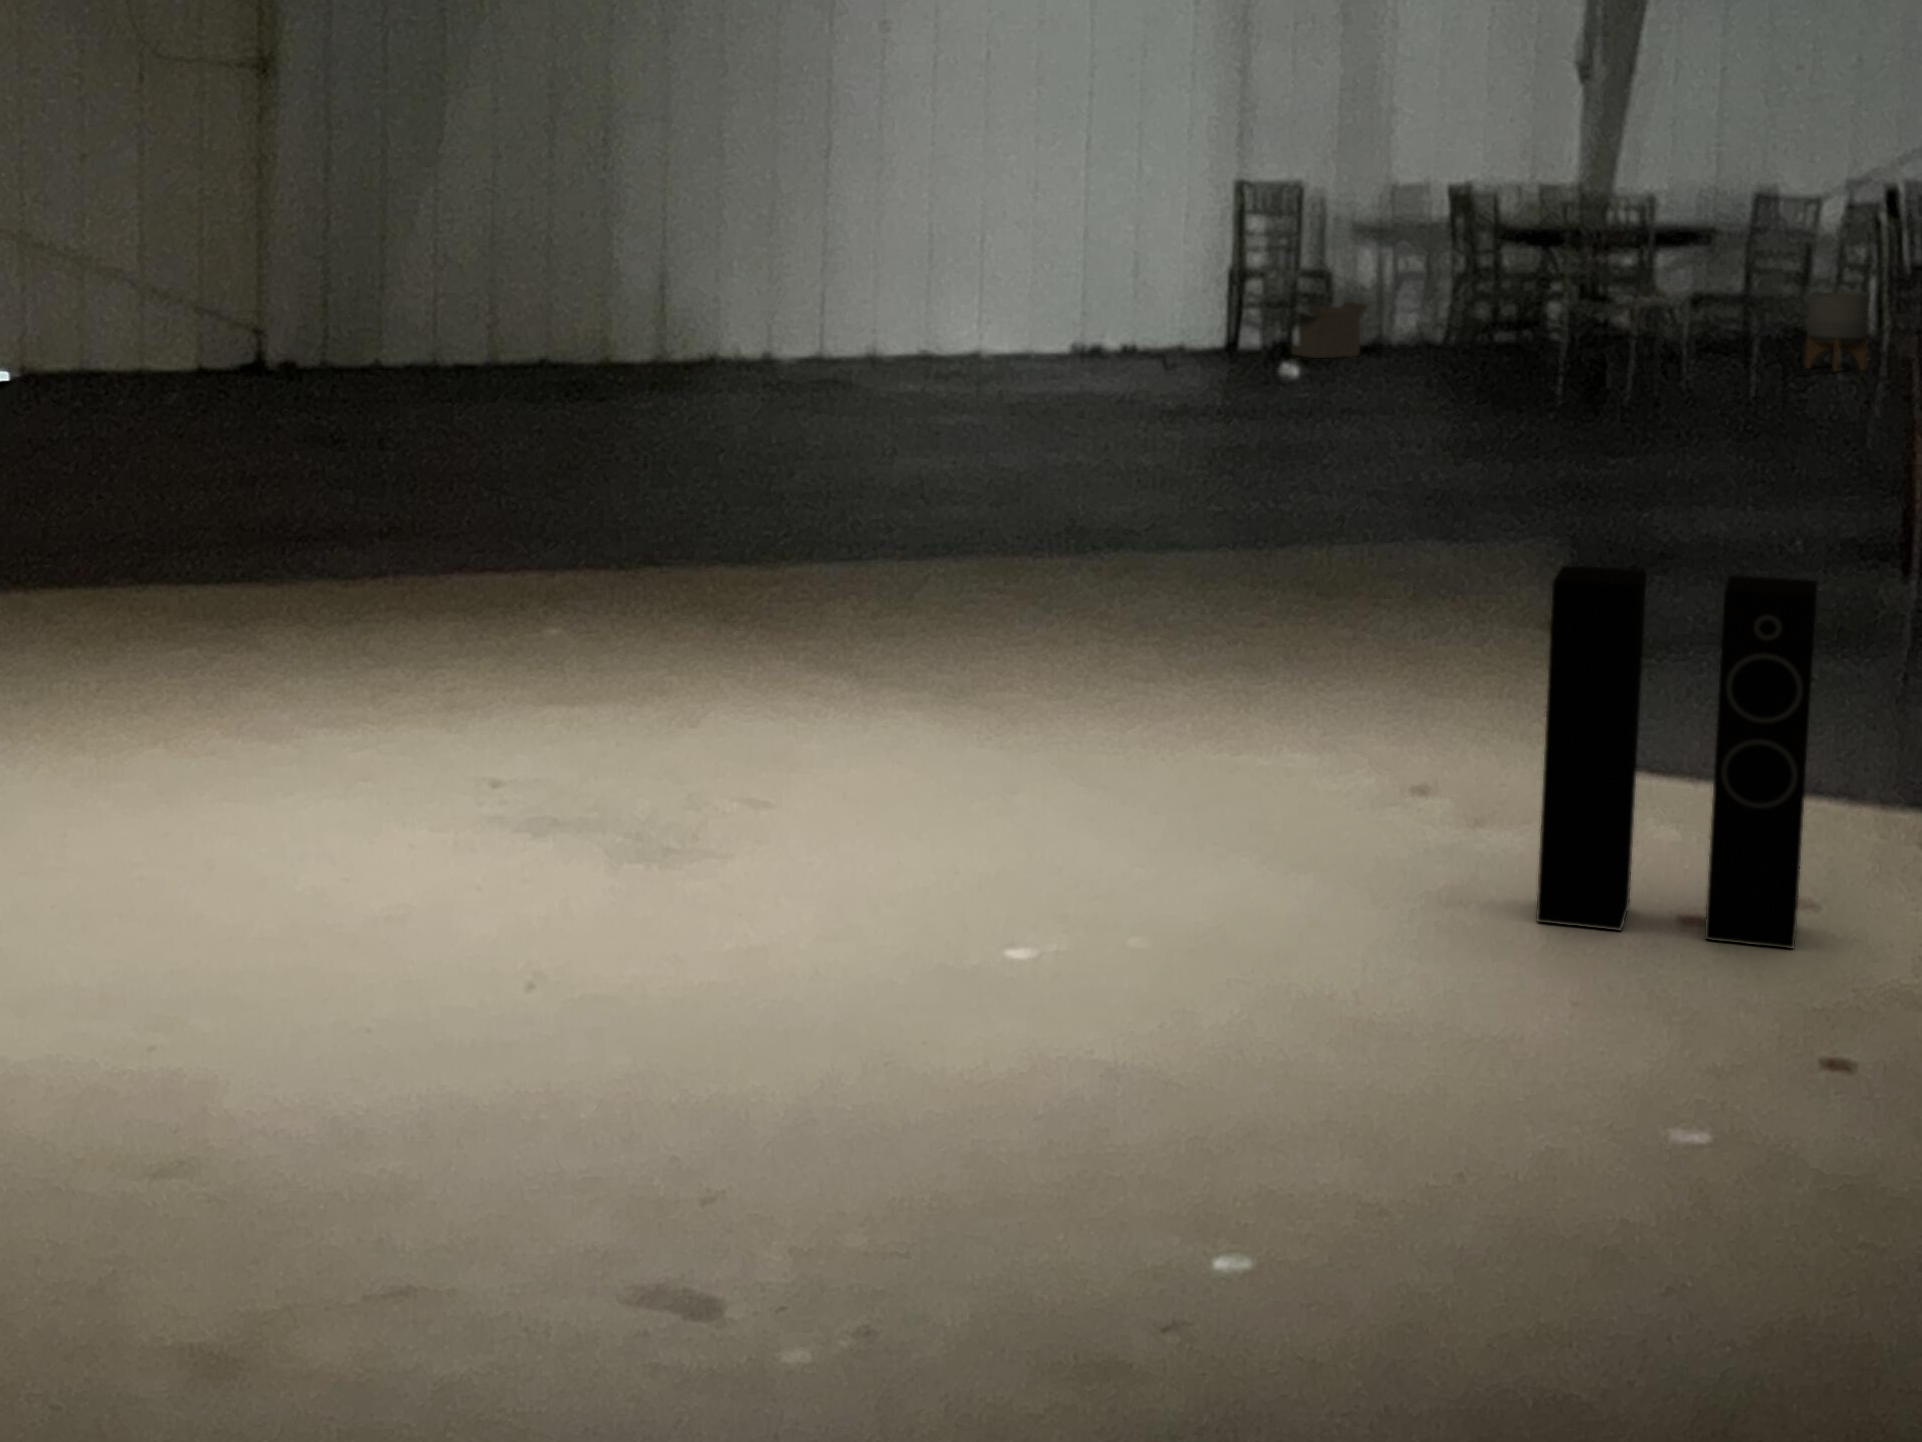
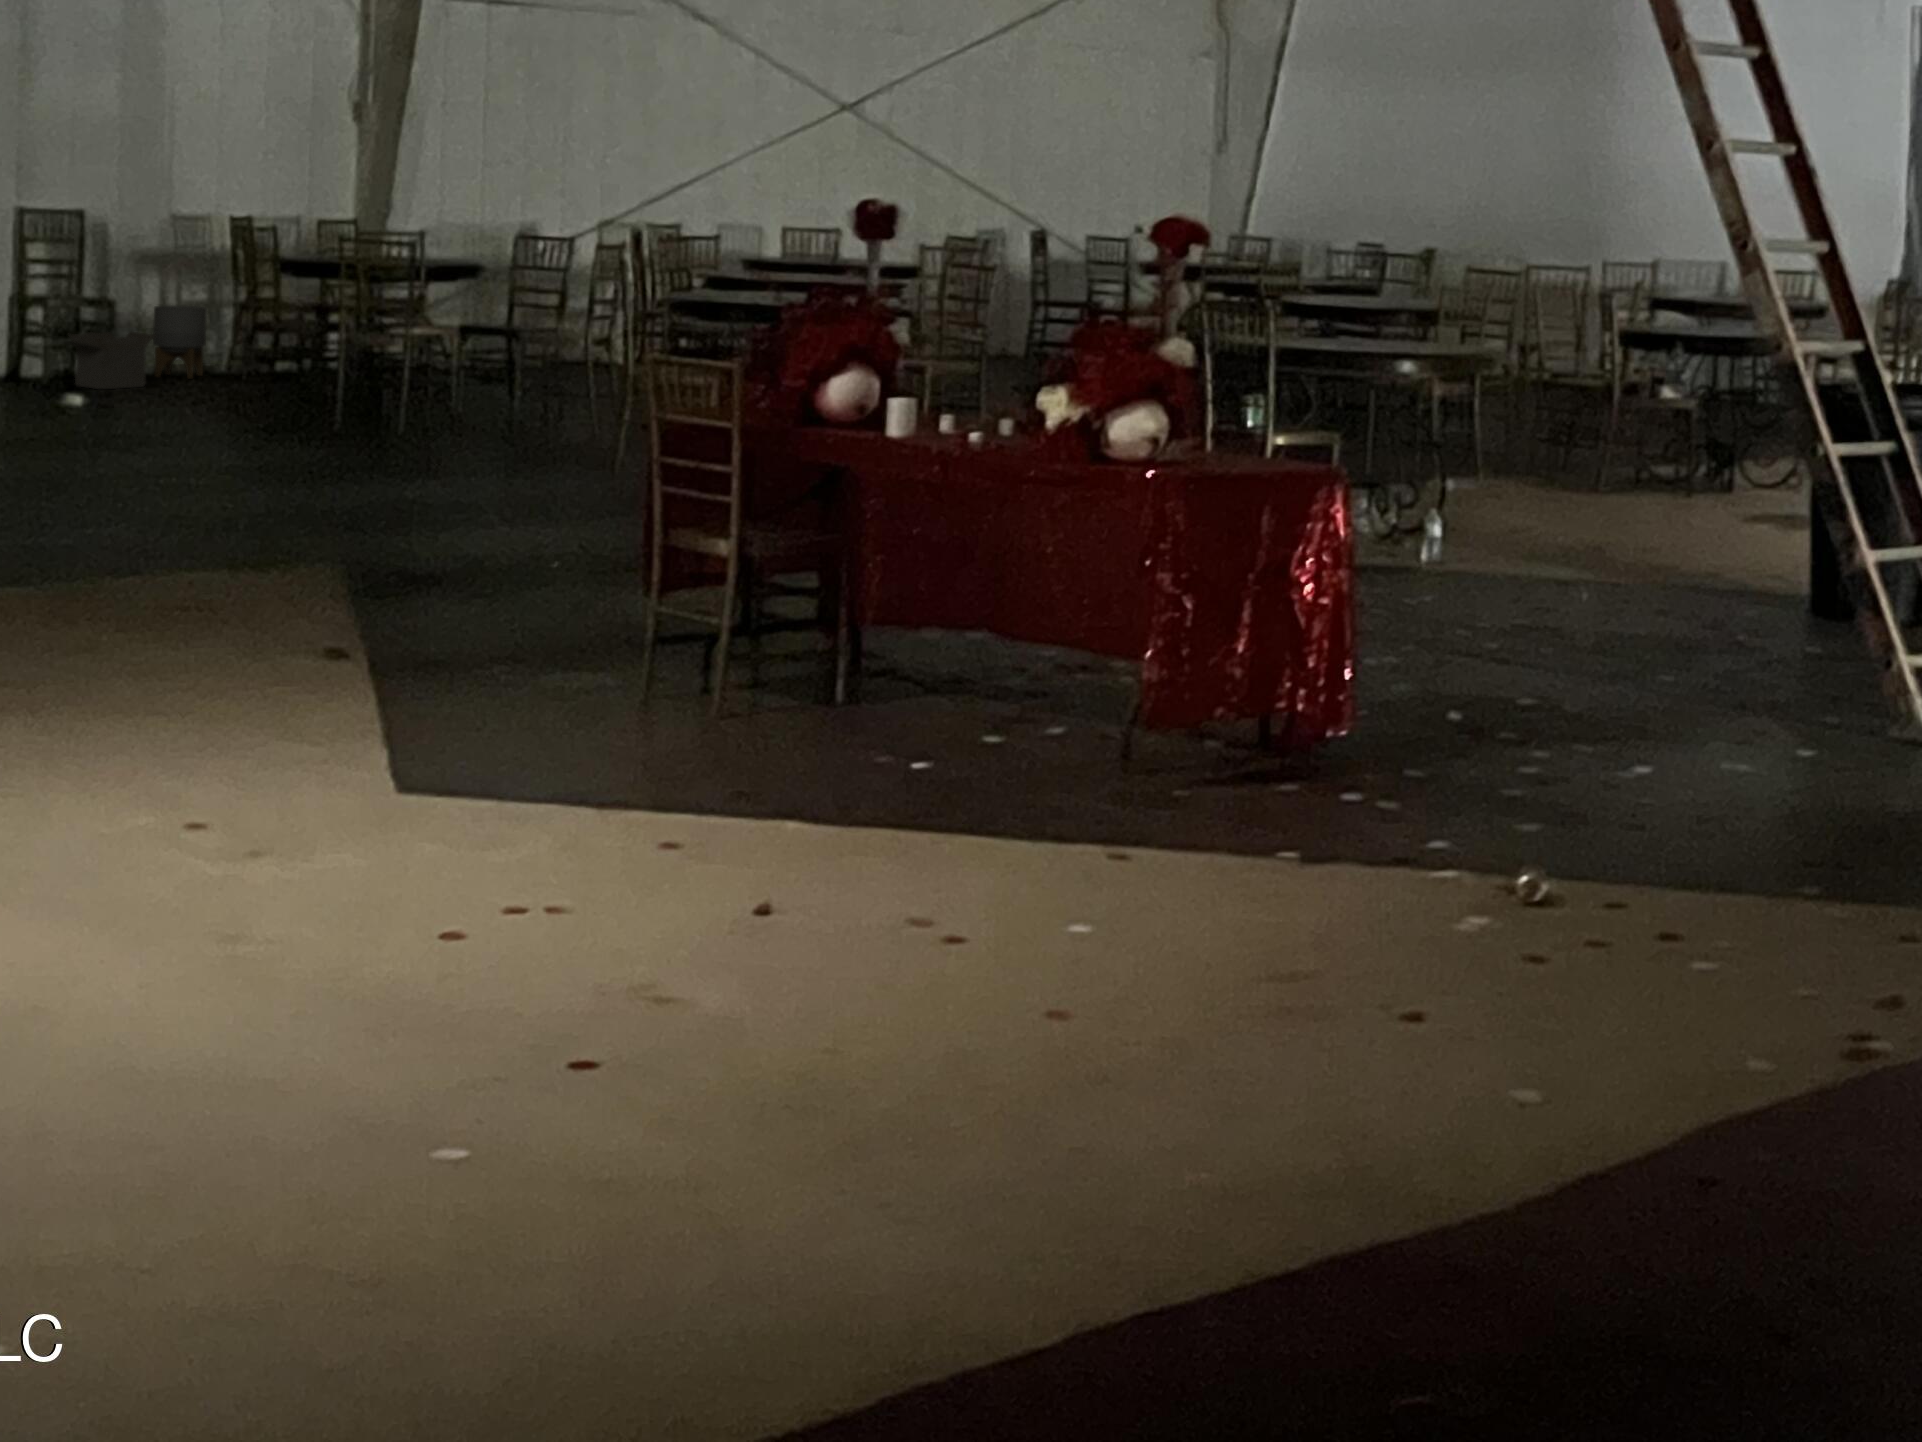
planter: present [1805,292,1870,372] -> present [153,305,207,379]
speaker: present [1536,565,1817,948] -> none [289,682,576,1094]

